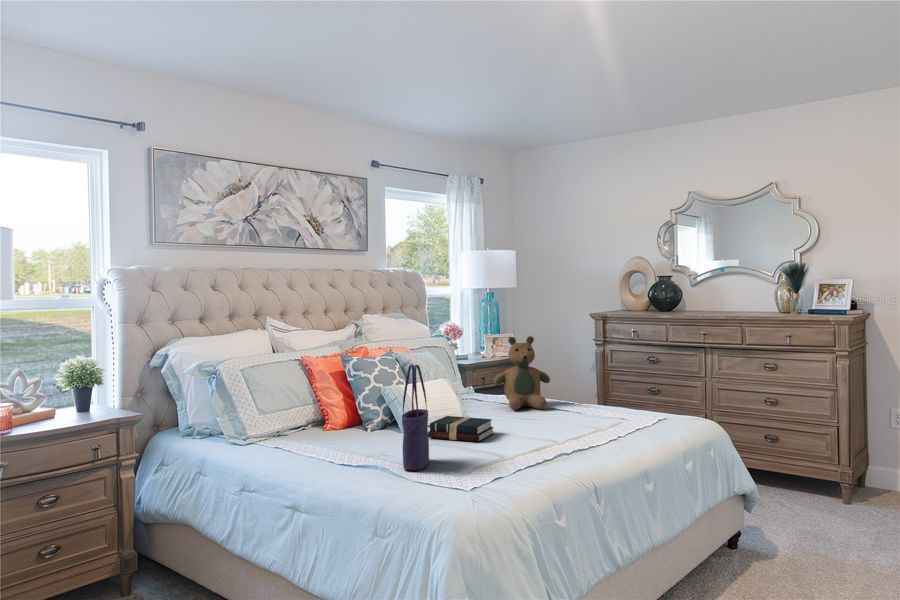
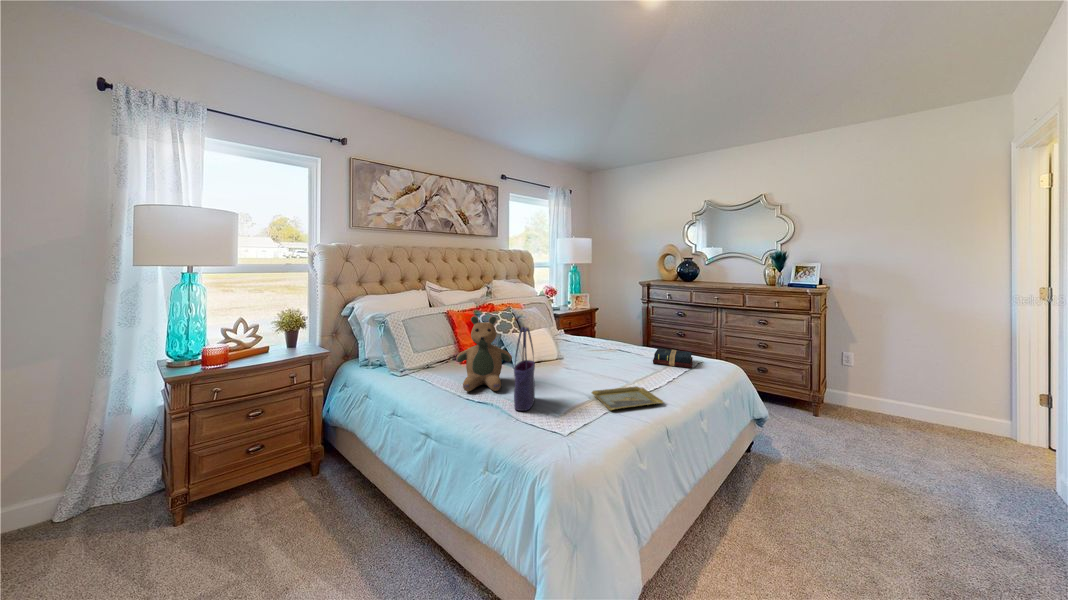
teddy bear: present [493,336,550,410] -> present [456,316,512,391]
hardback book: present [428,416,494,442] -> present [653,348,693,368]
tray: none [502,443,594,465] -> present [592,387,663,410]

